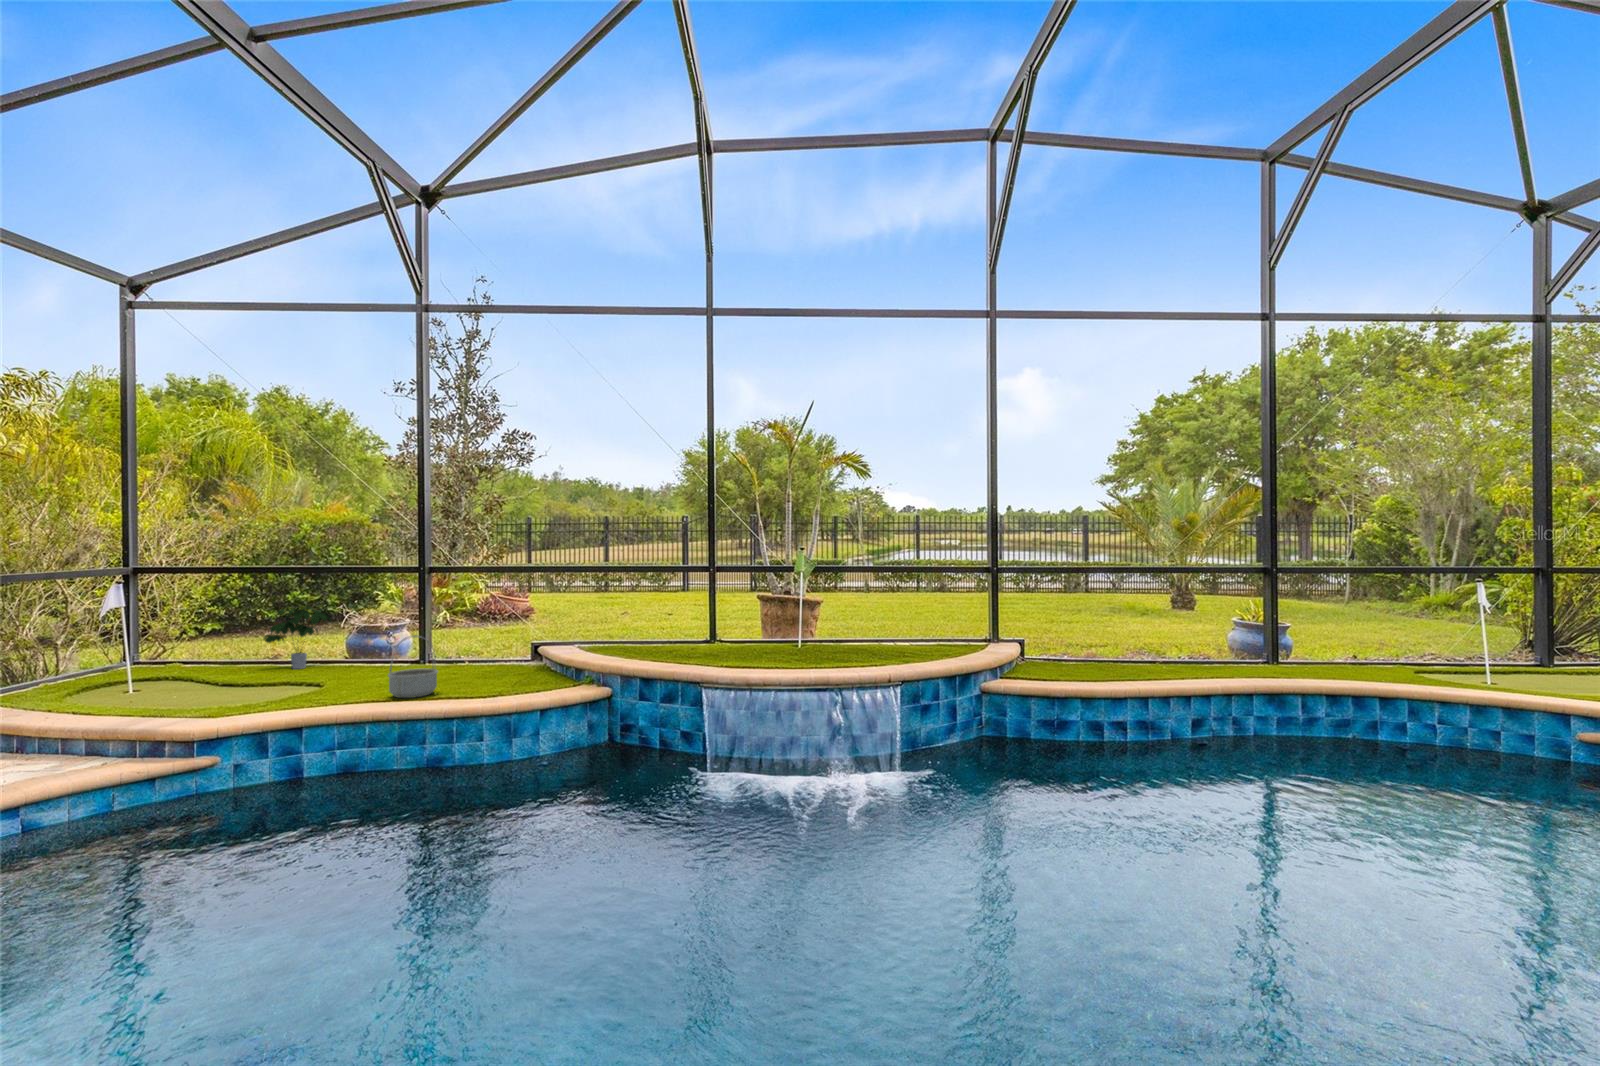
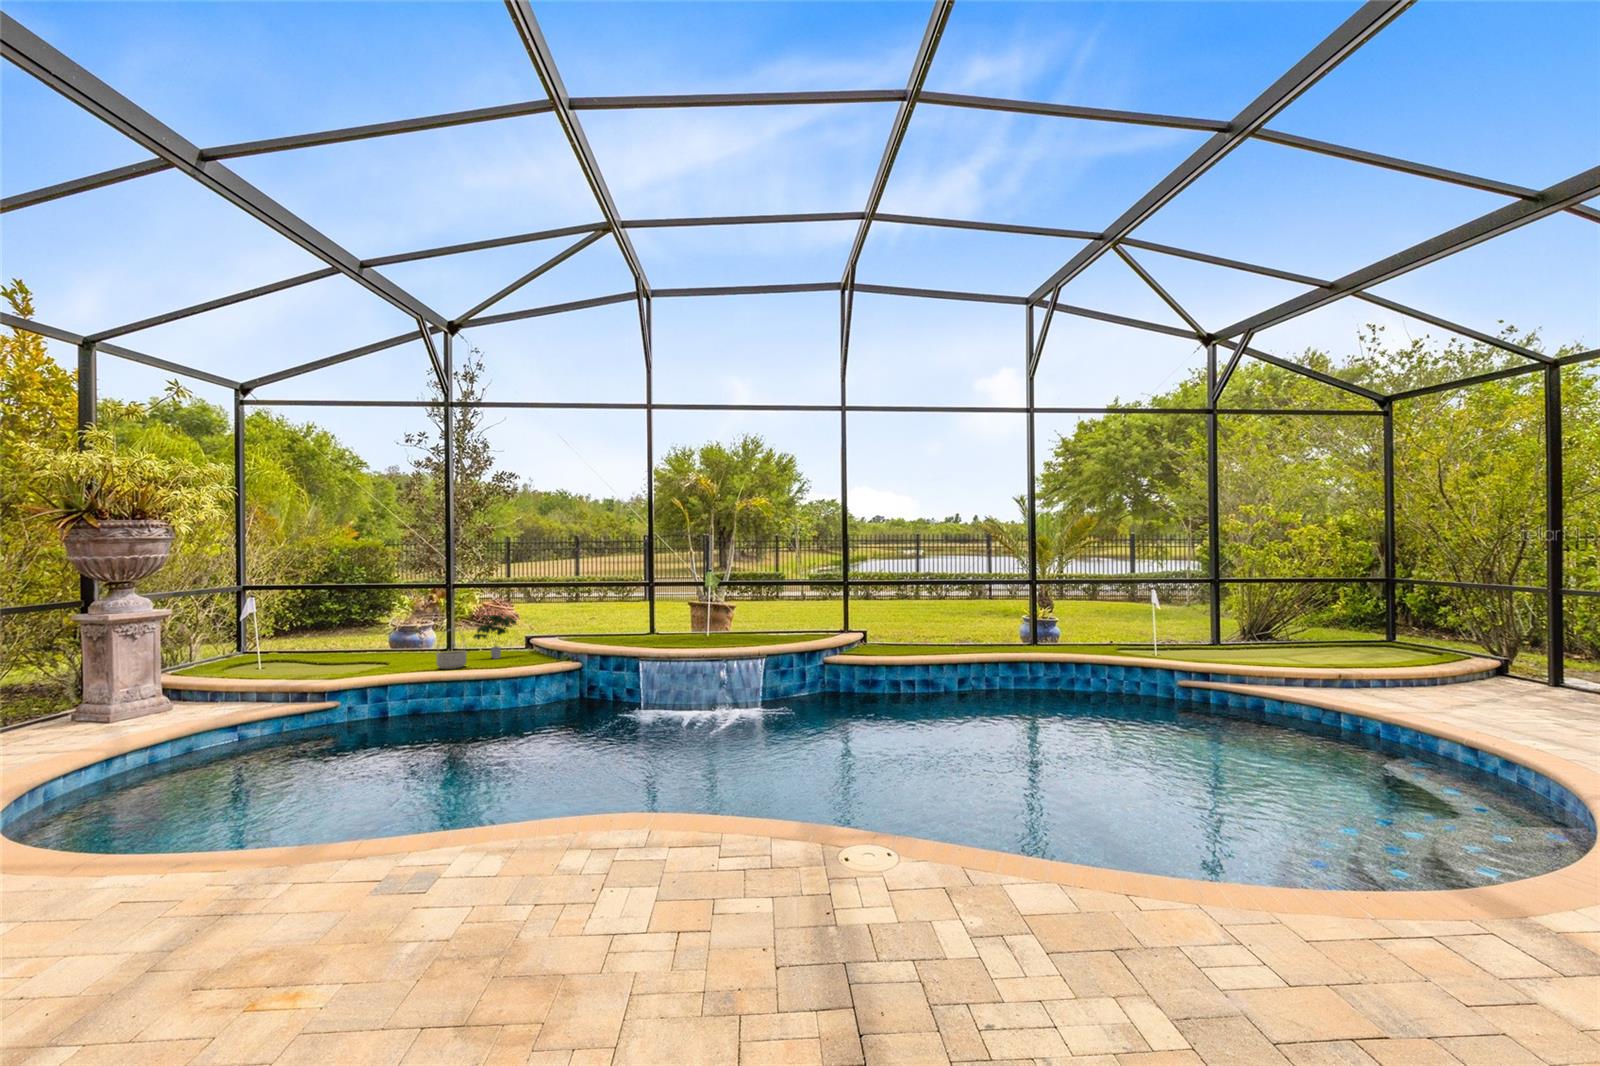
potted plant: present [263,607,331,669] -> present [474,613,516,659]

